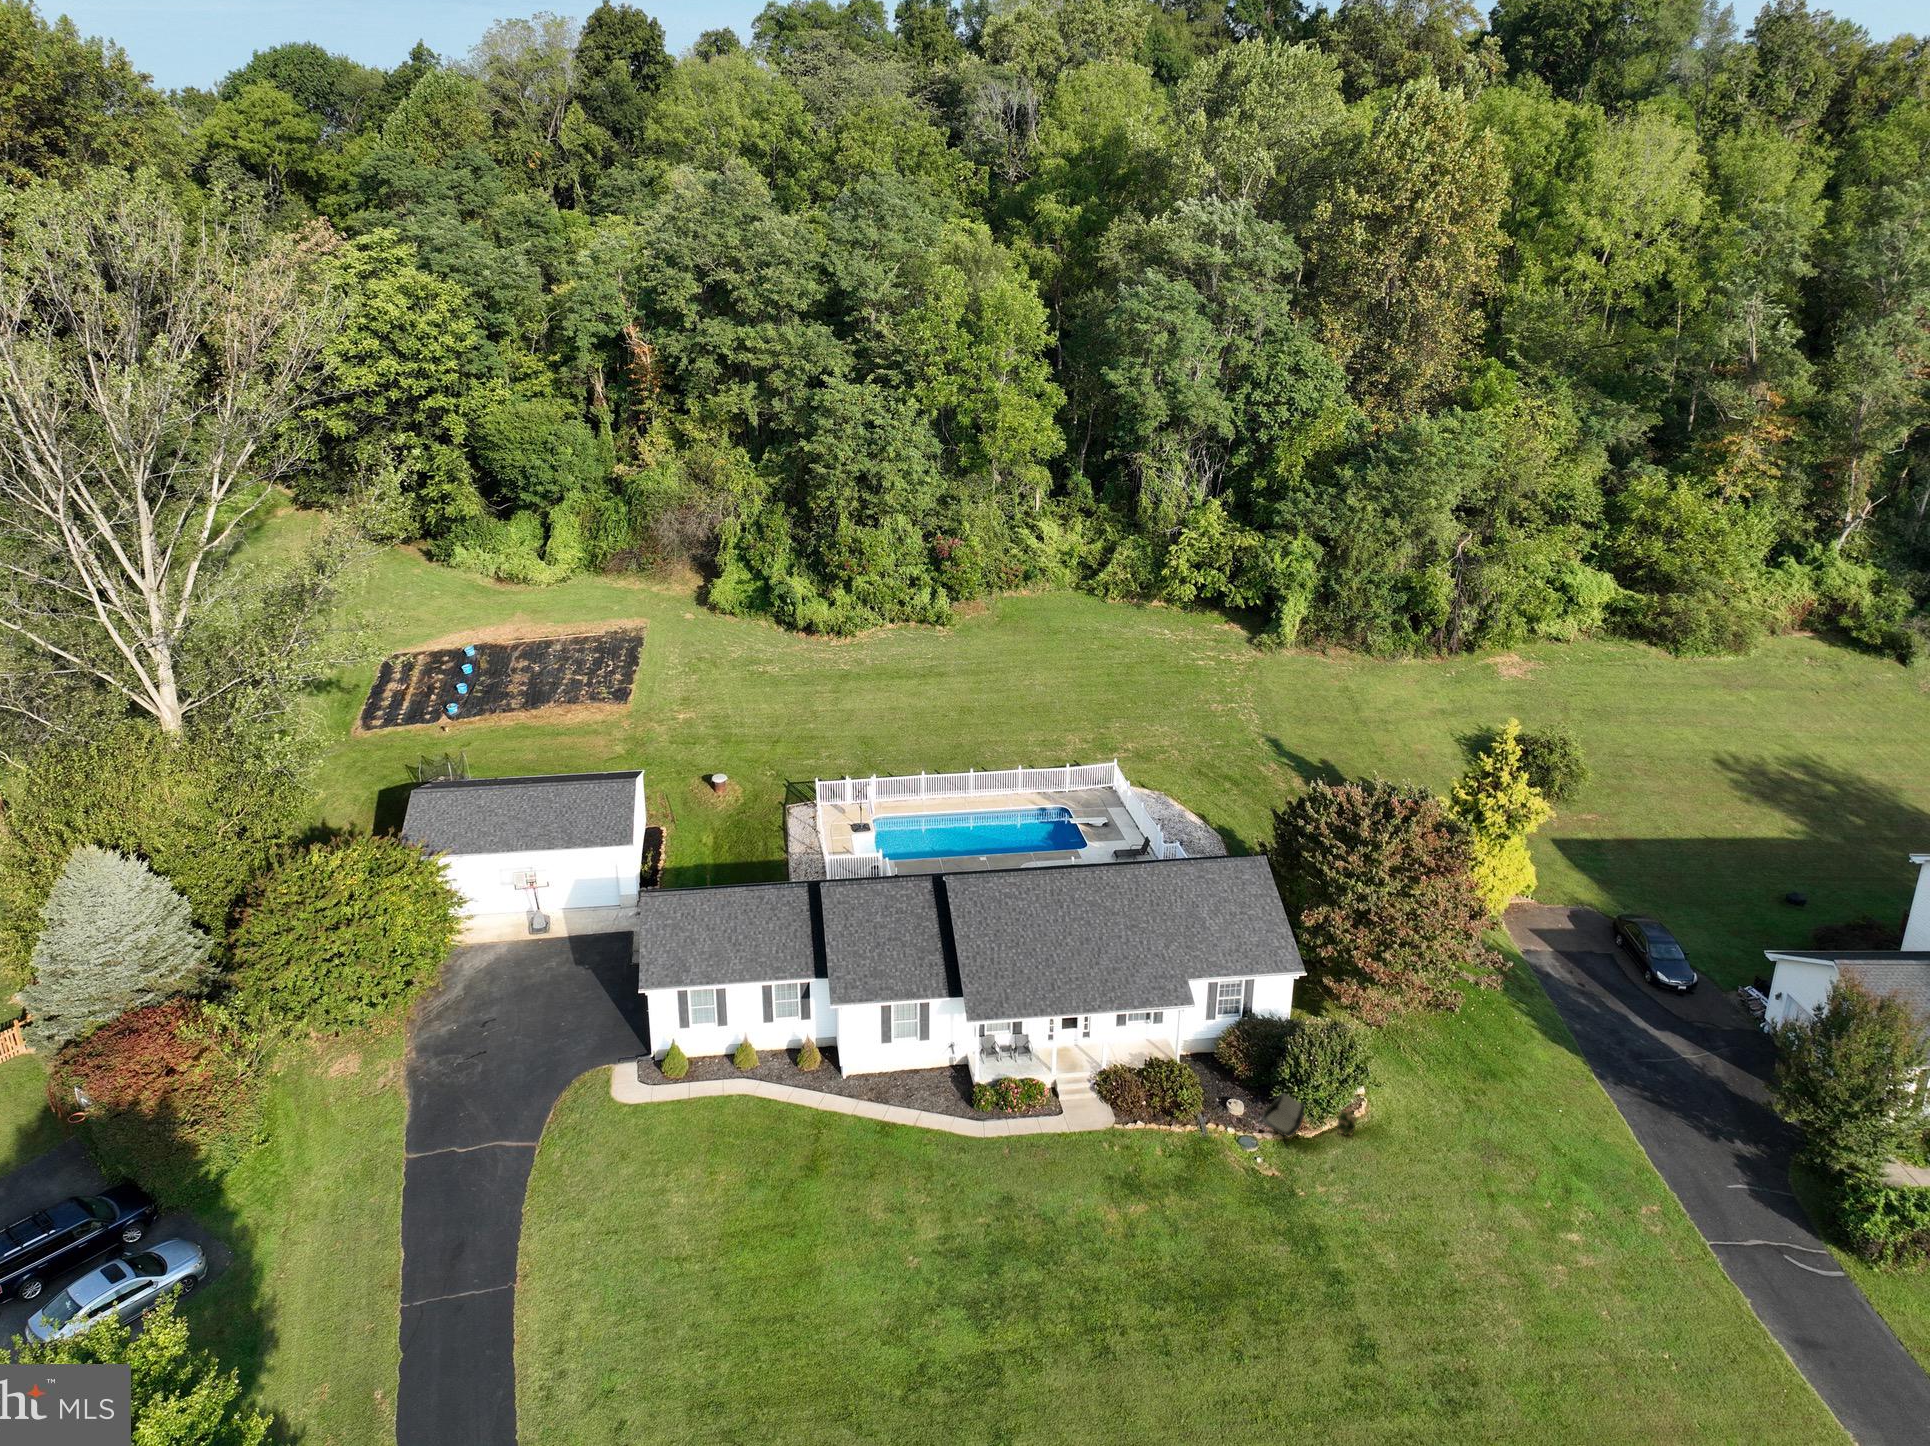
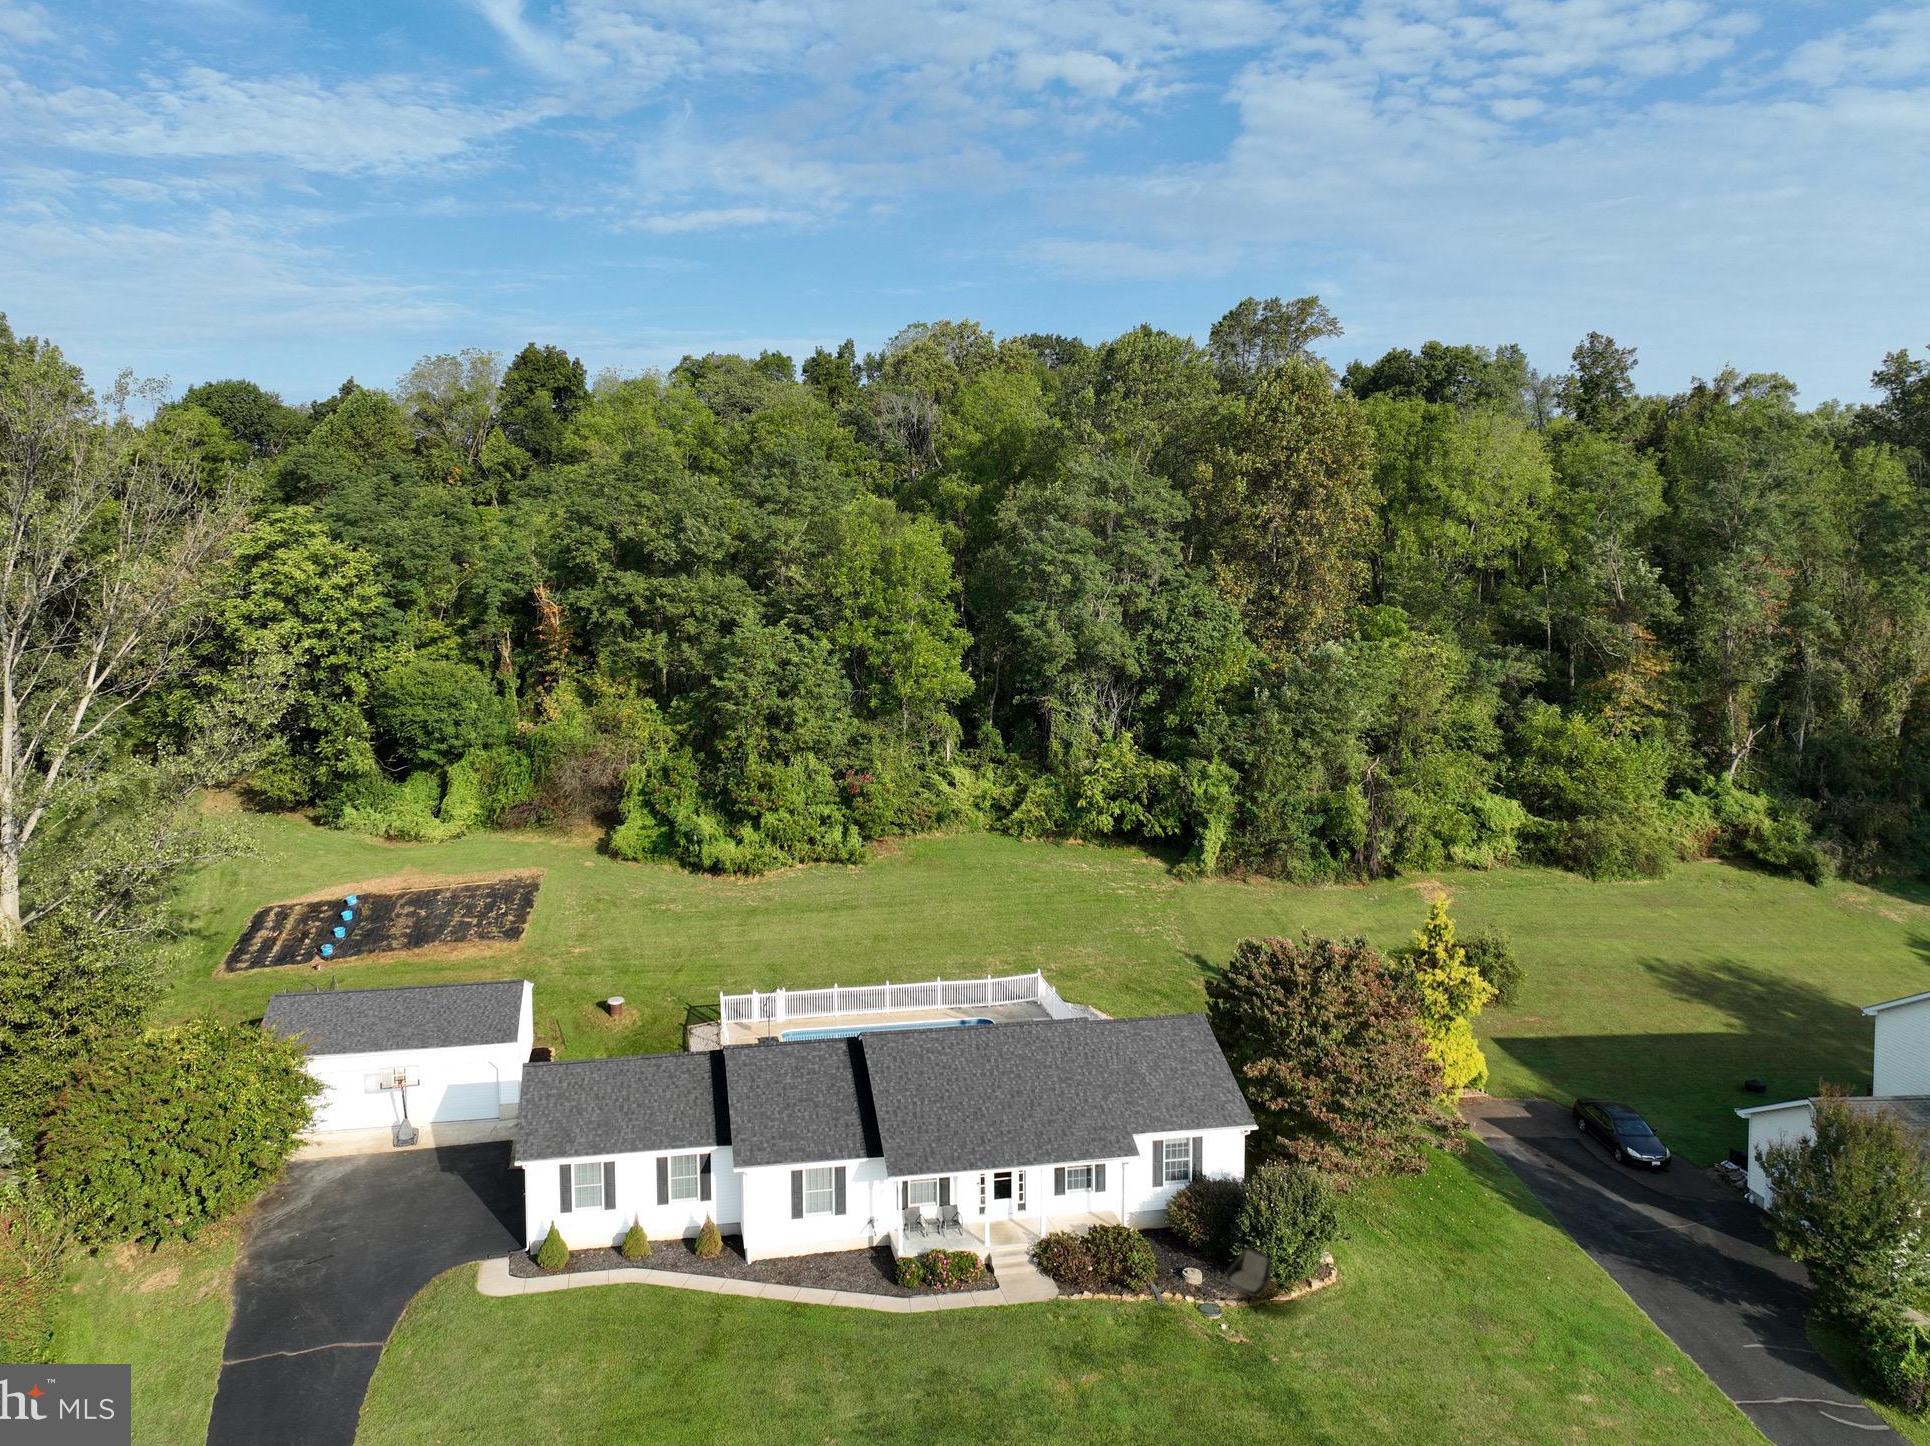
decorative plant: present [1338,1110,1357,1137] -> none [1308,1265,1332,1299]

